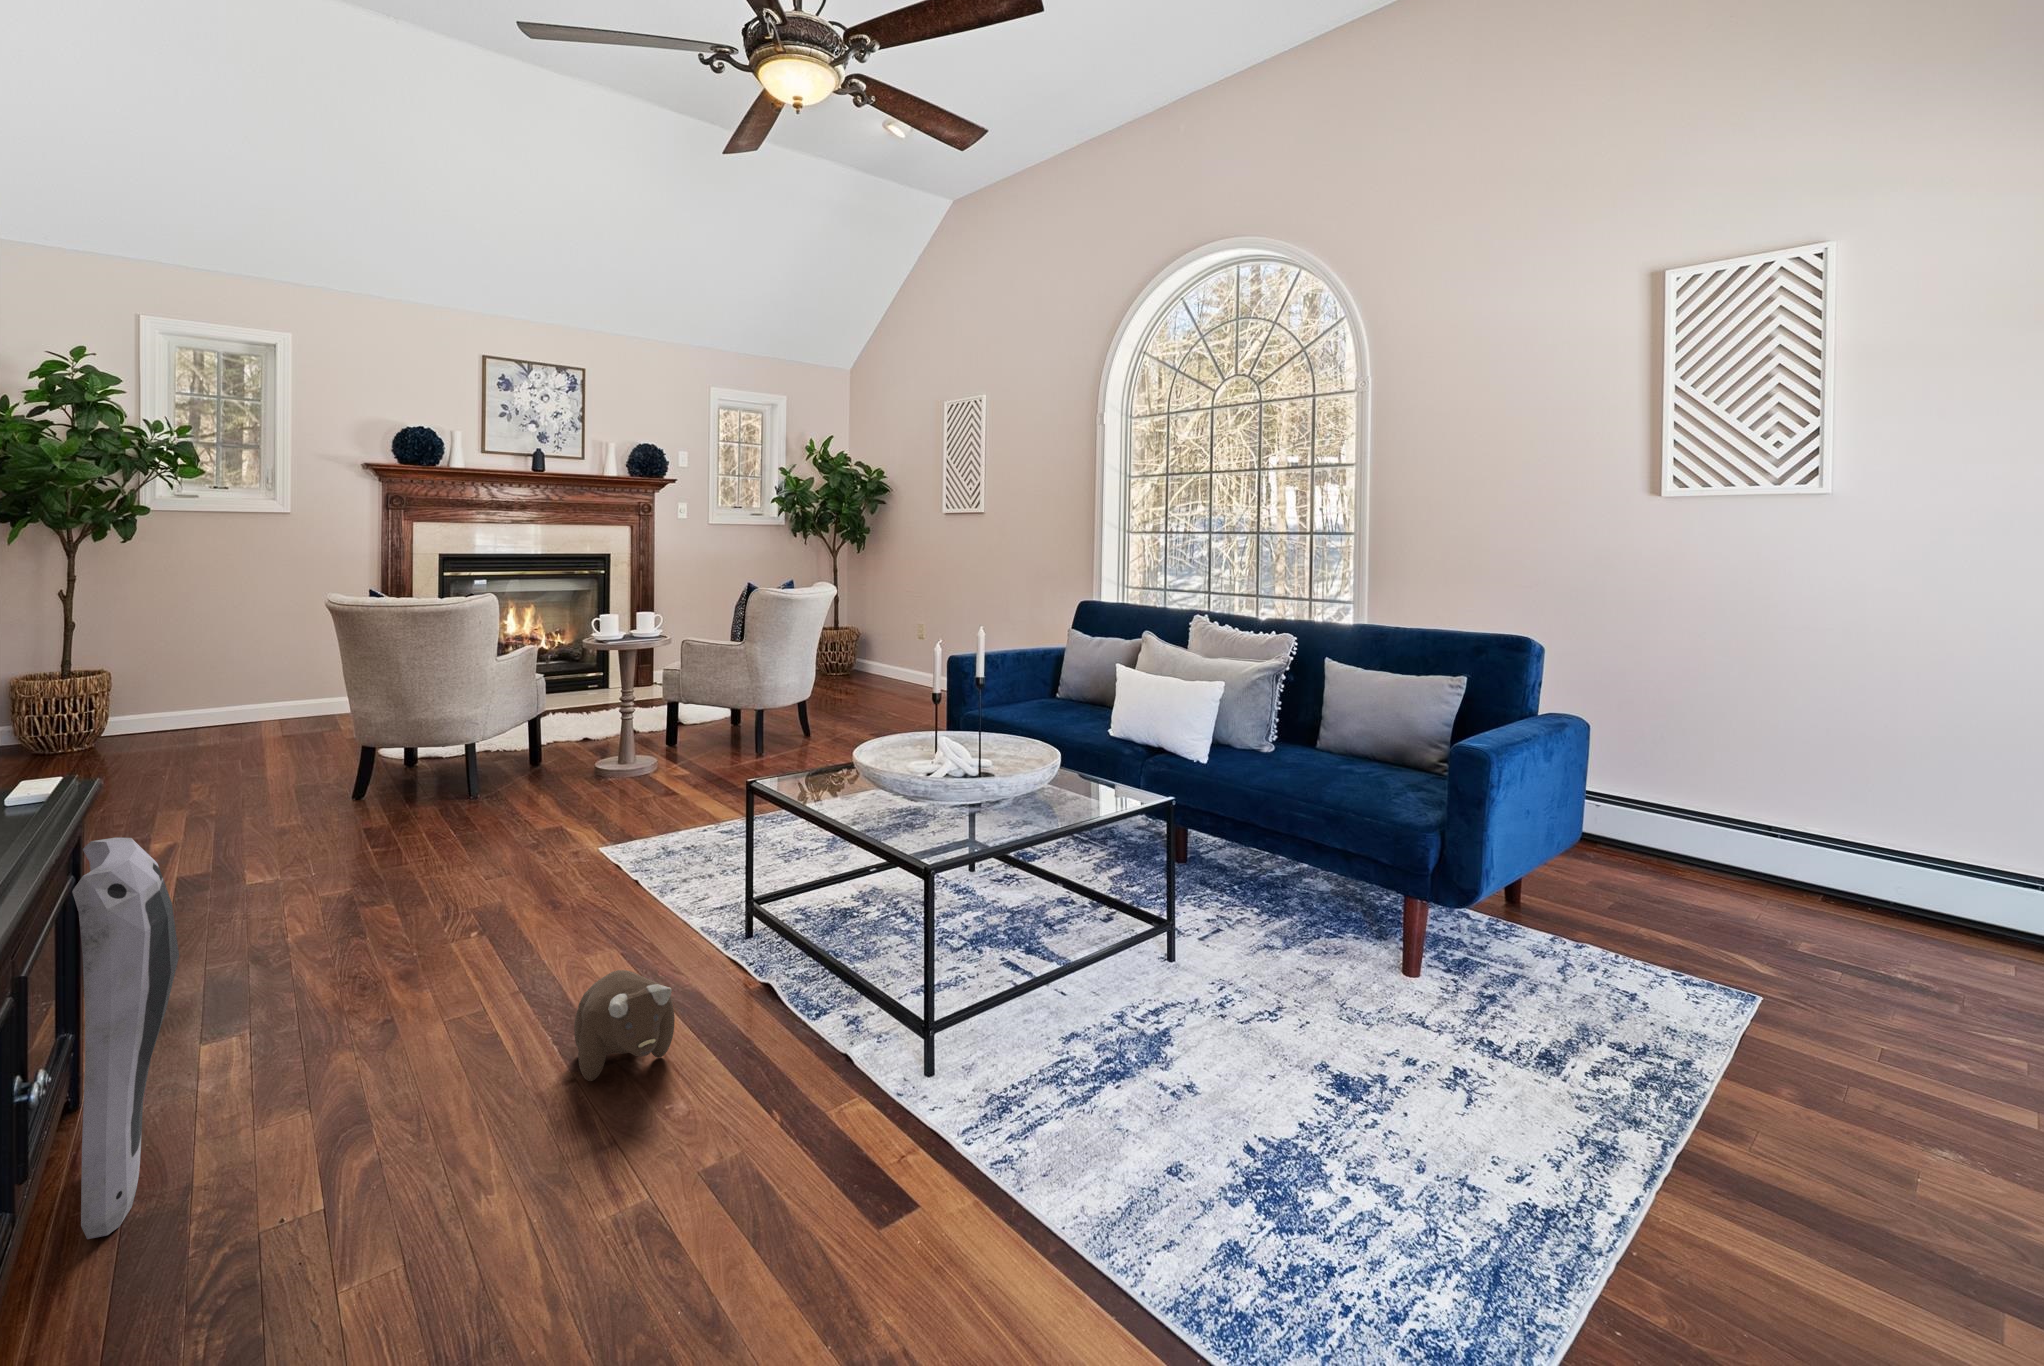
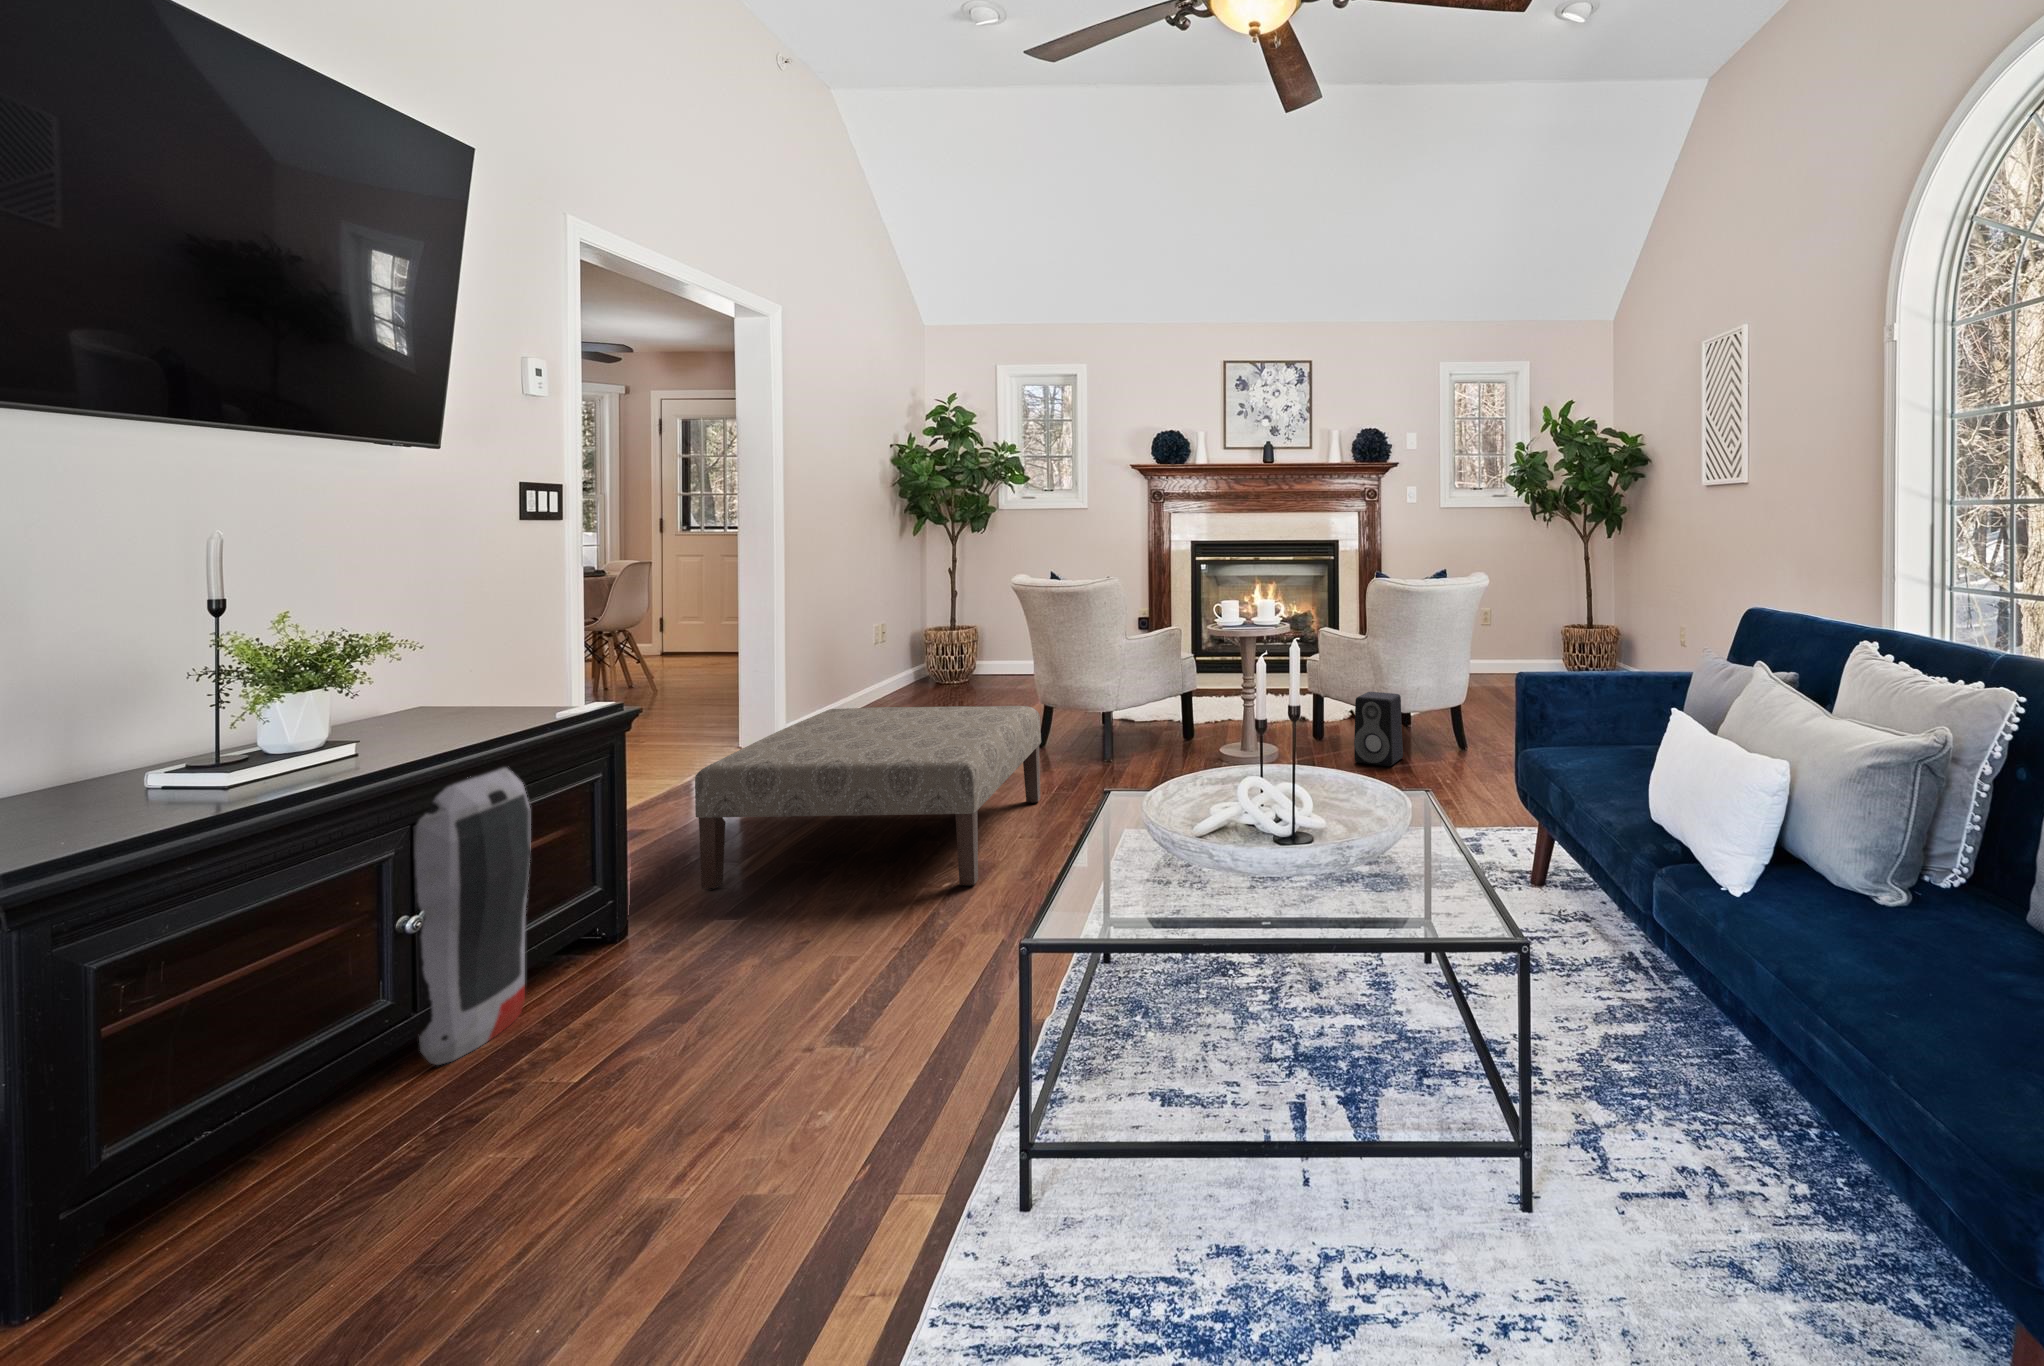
speaker: none [740,690,777,756] -> present [1354,692,1403,766]
ottoman: none [141,732,534,999] -> present [695,706,1041,890]
plush toy: present [574,970,675,1081] -> none [749,971,867,1075]

